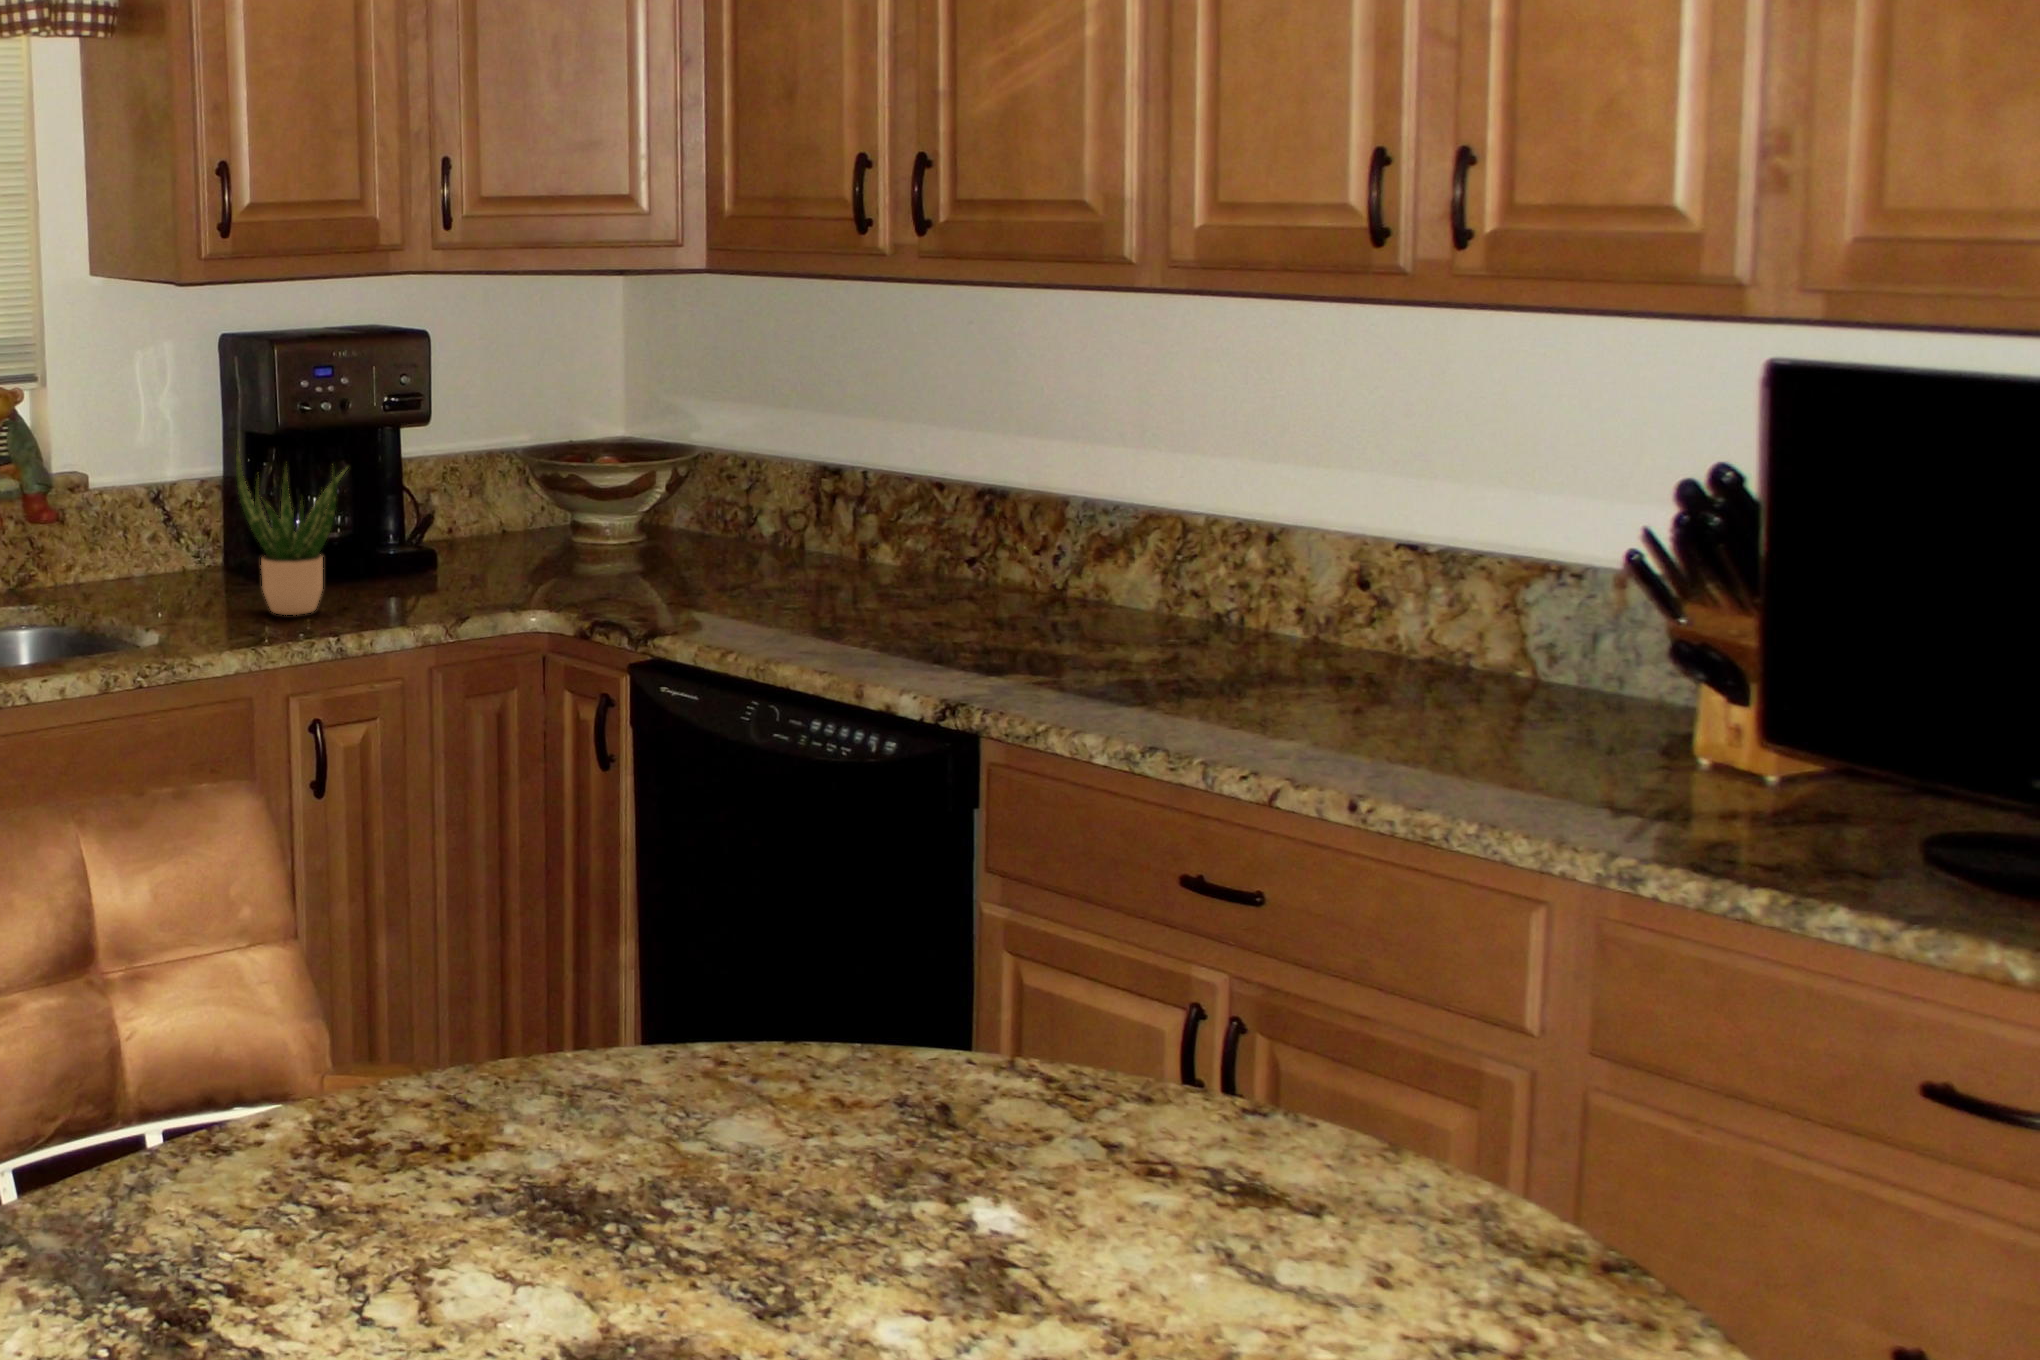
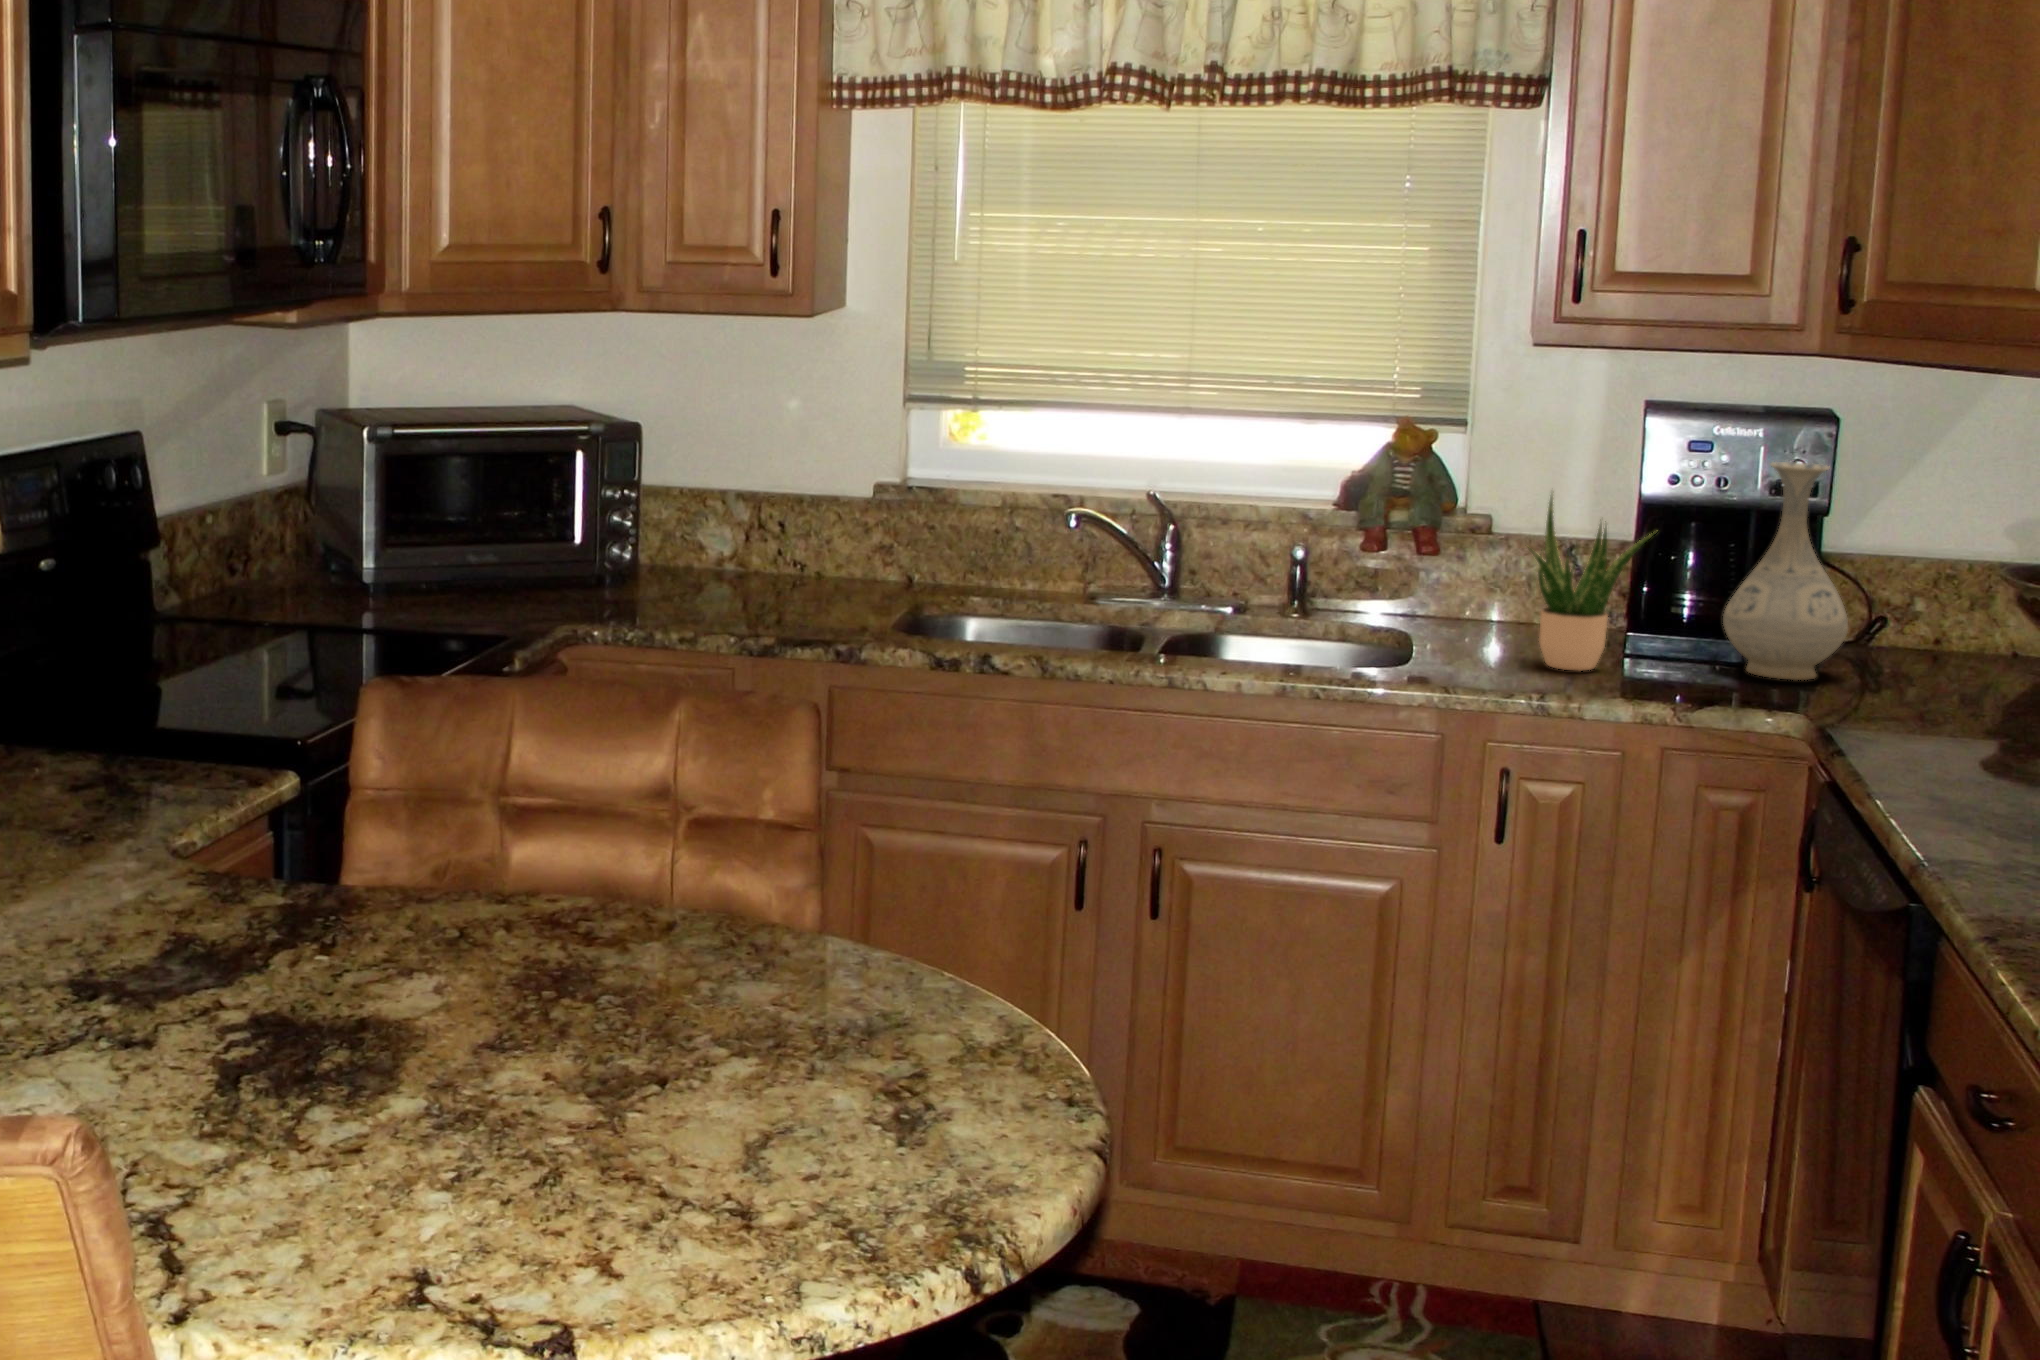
vase: none [385,388,490,589] -> present [1723,462,1848,680]

